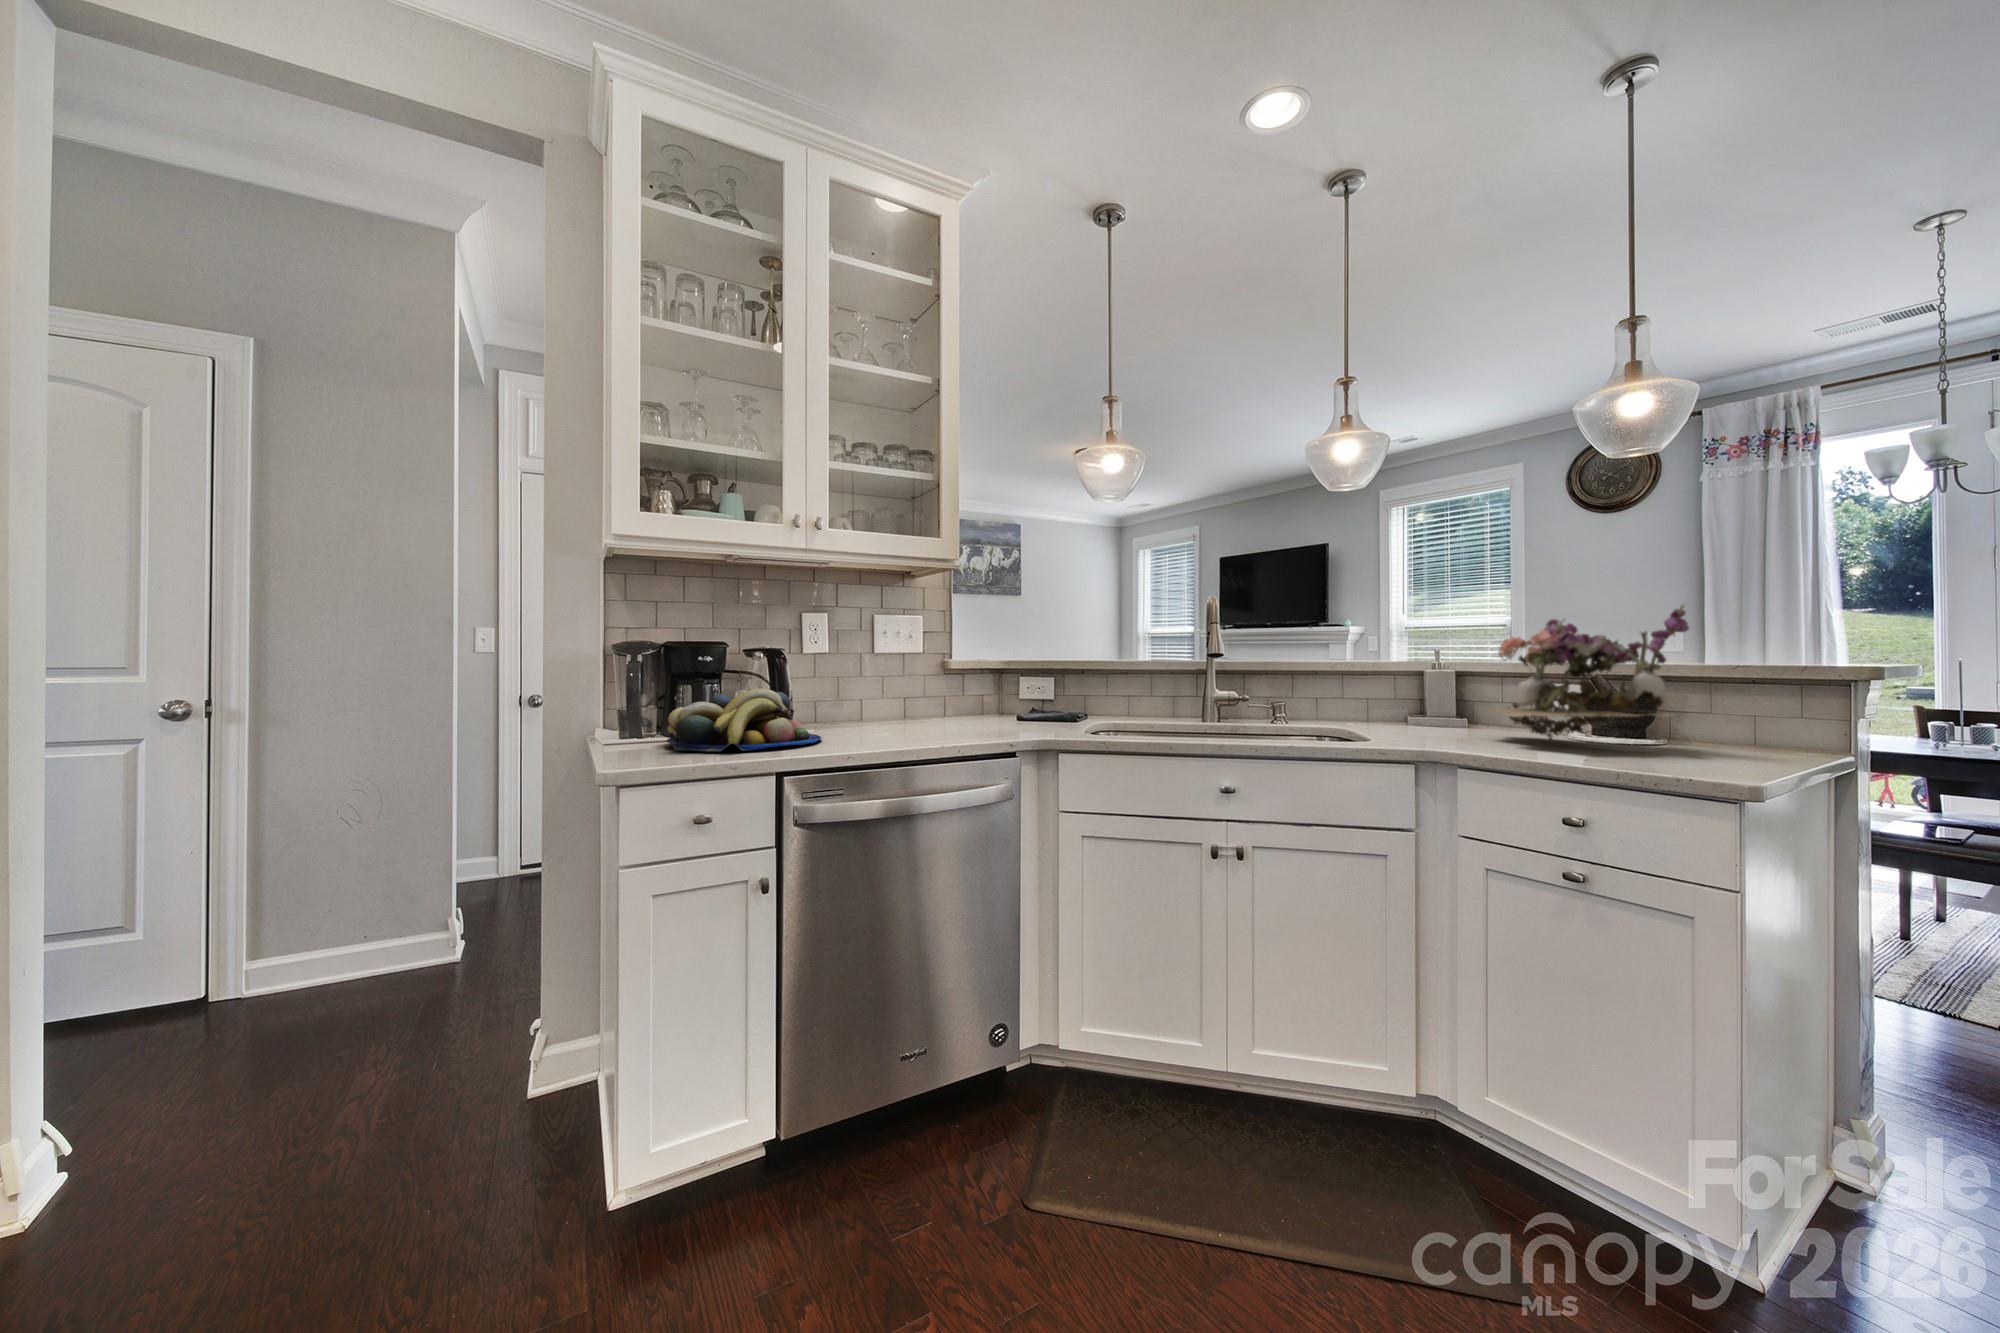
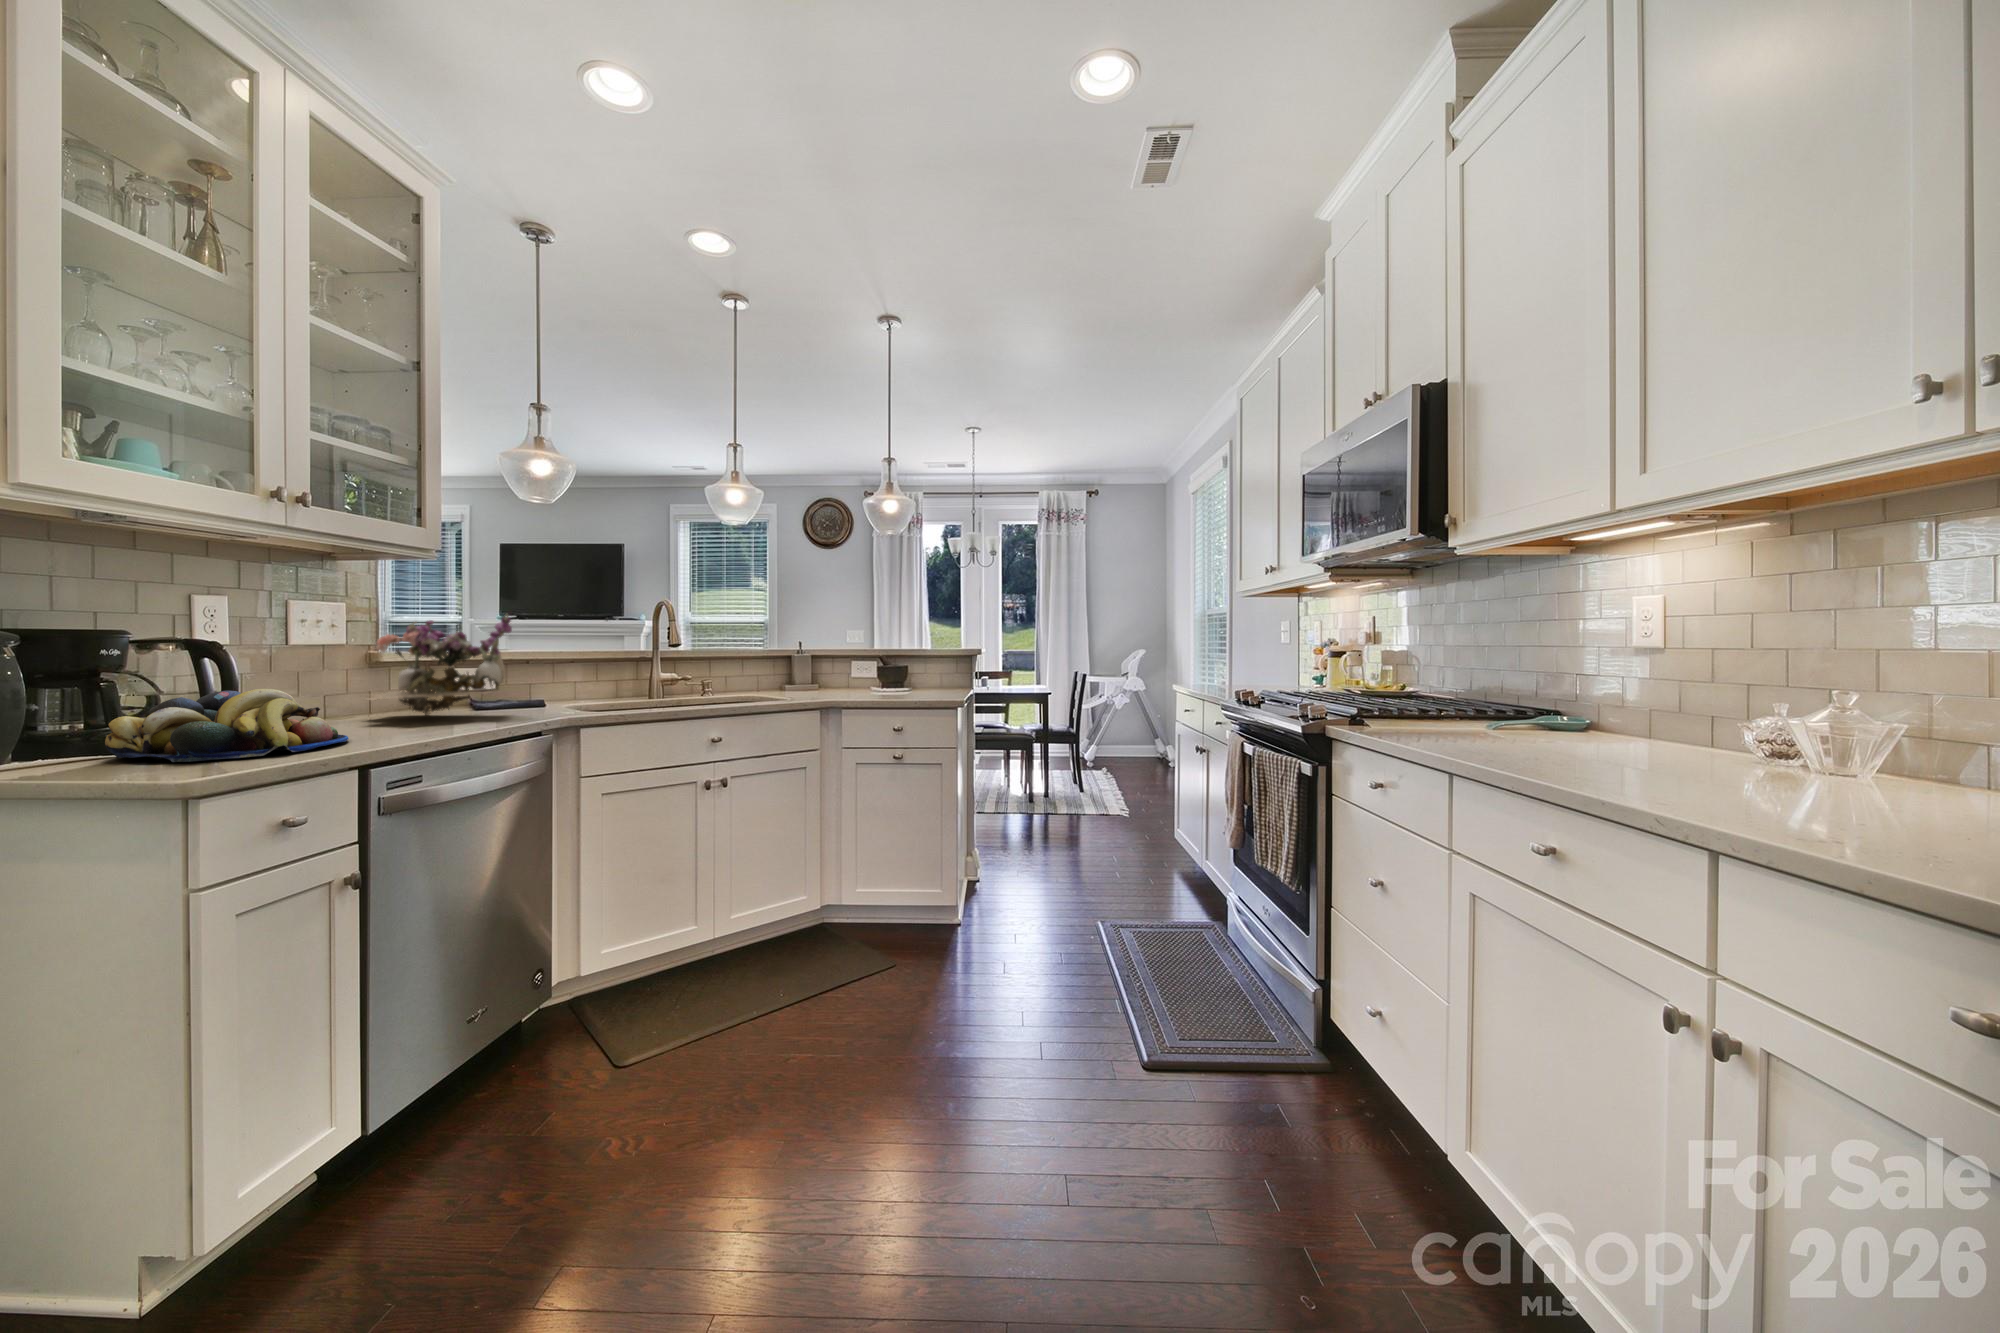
flower arrangement: present [1488,605,1689,740] -> present [368,614,512,716]

